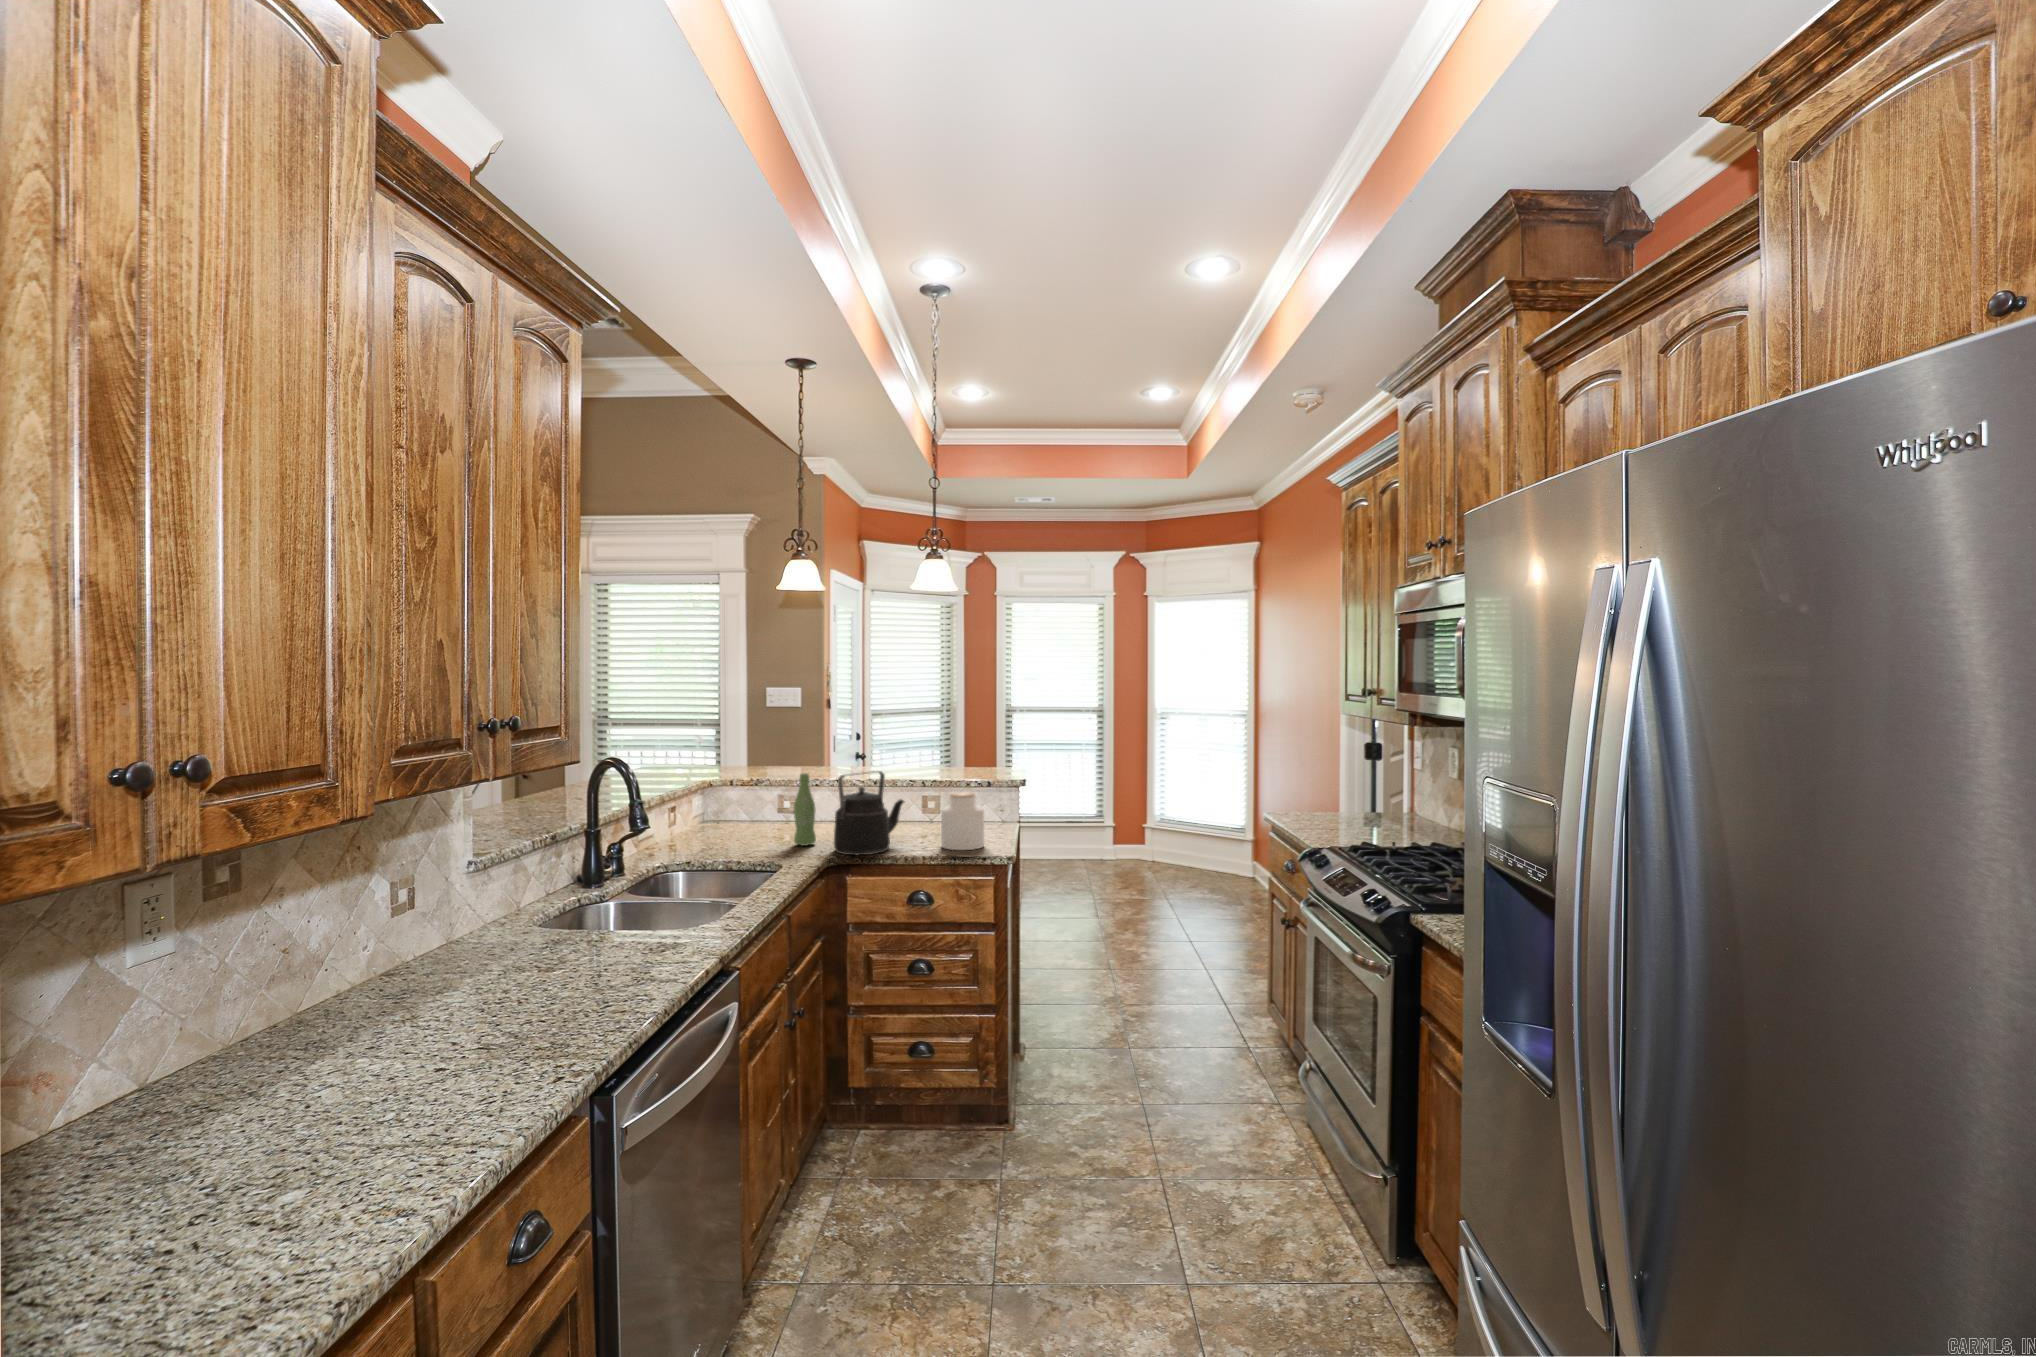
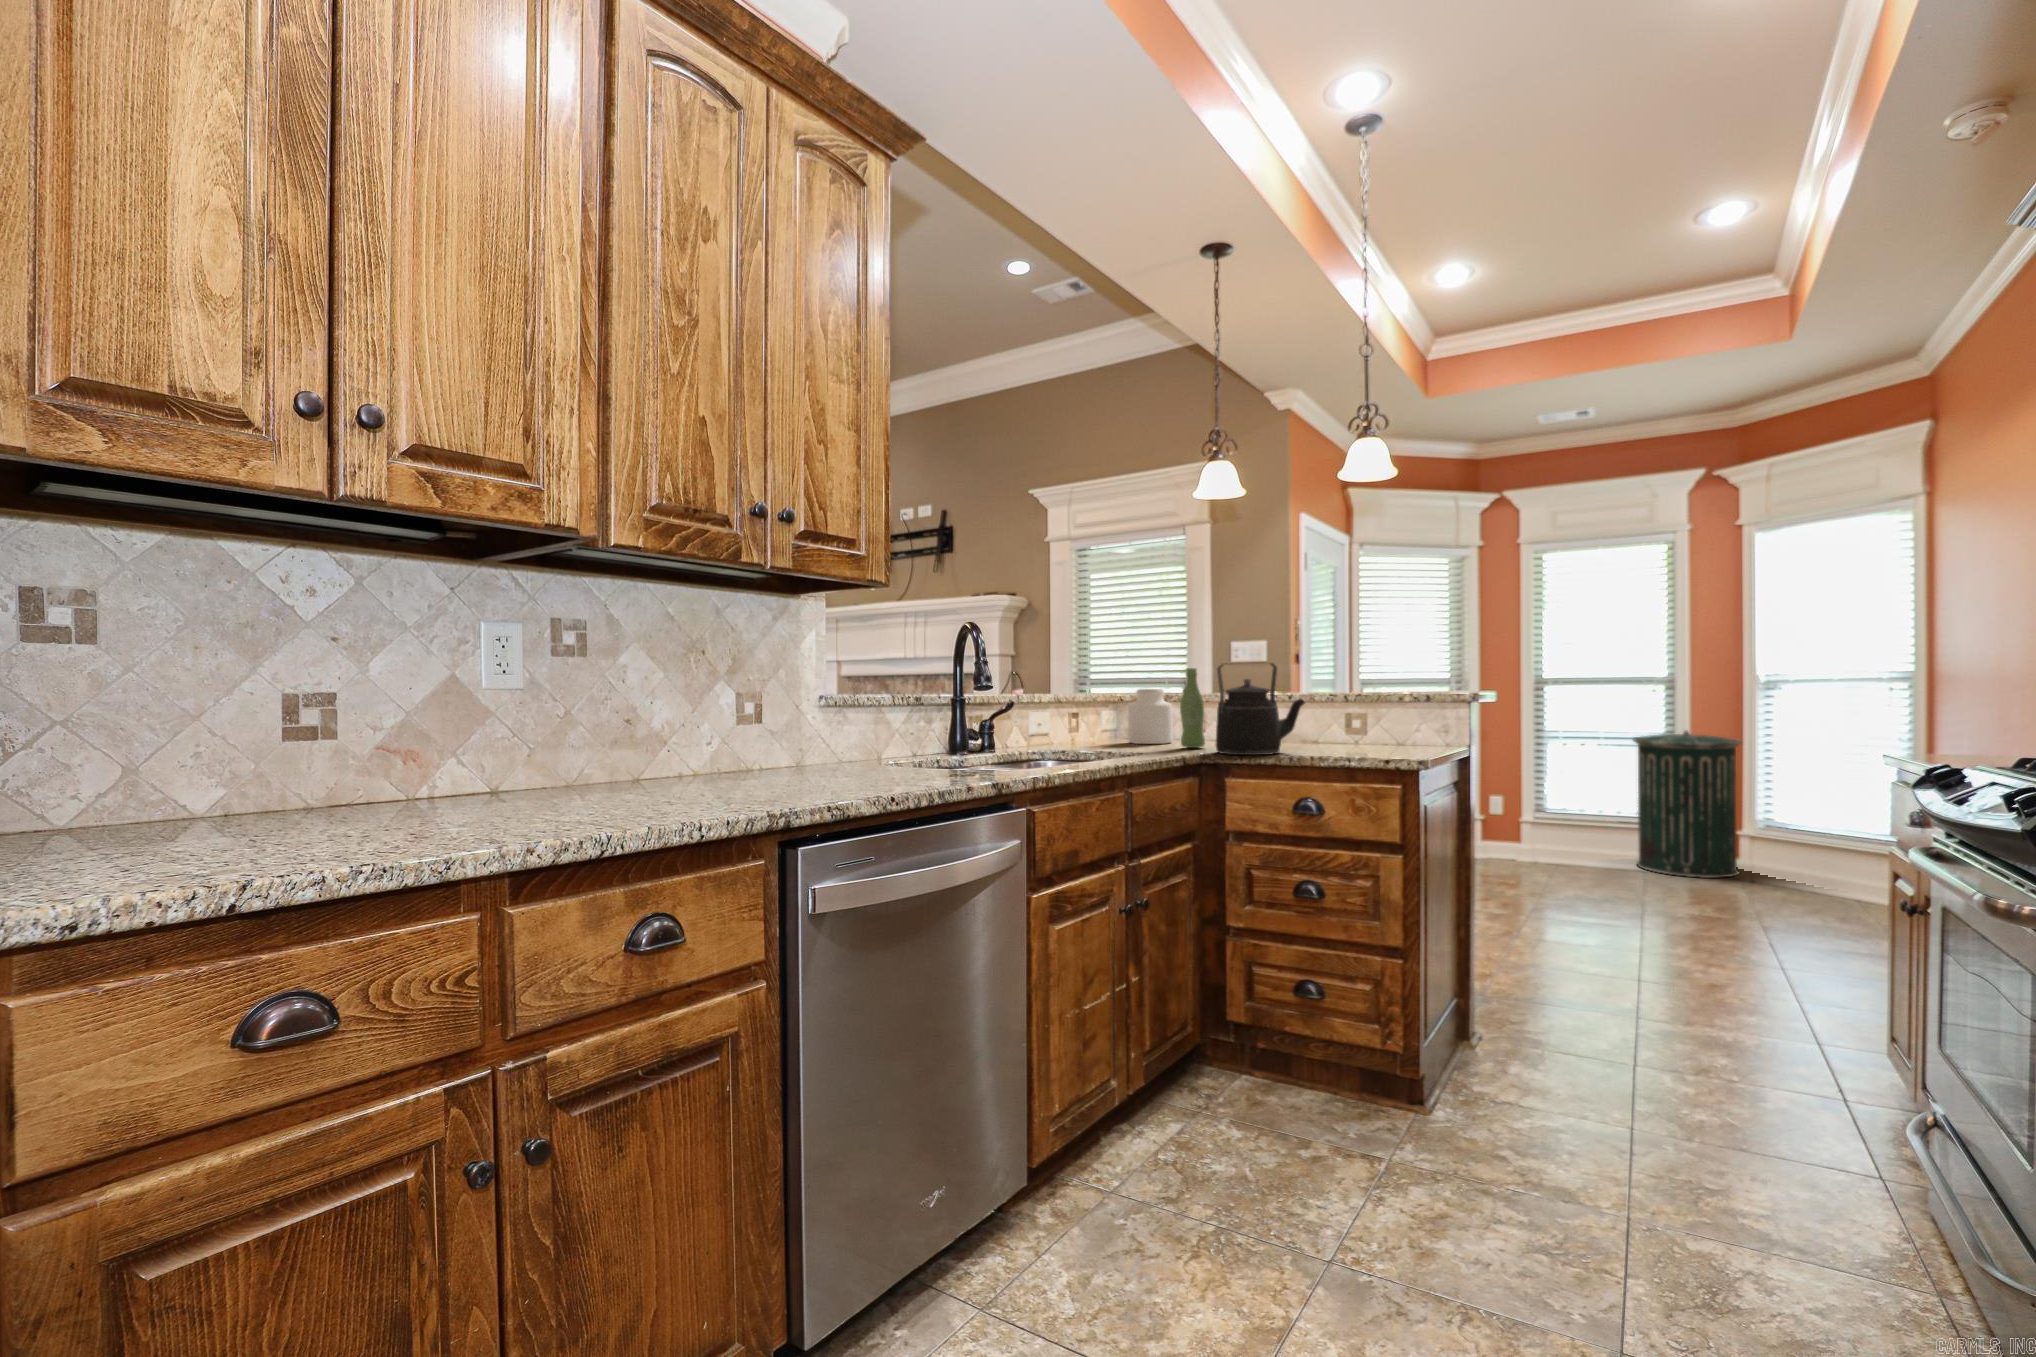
trash can: none [1061,768,1128,876] -> present [1633,731,1742,878]
jar: present [941,793,984,850] -> present [1128,689,1173,744]

